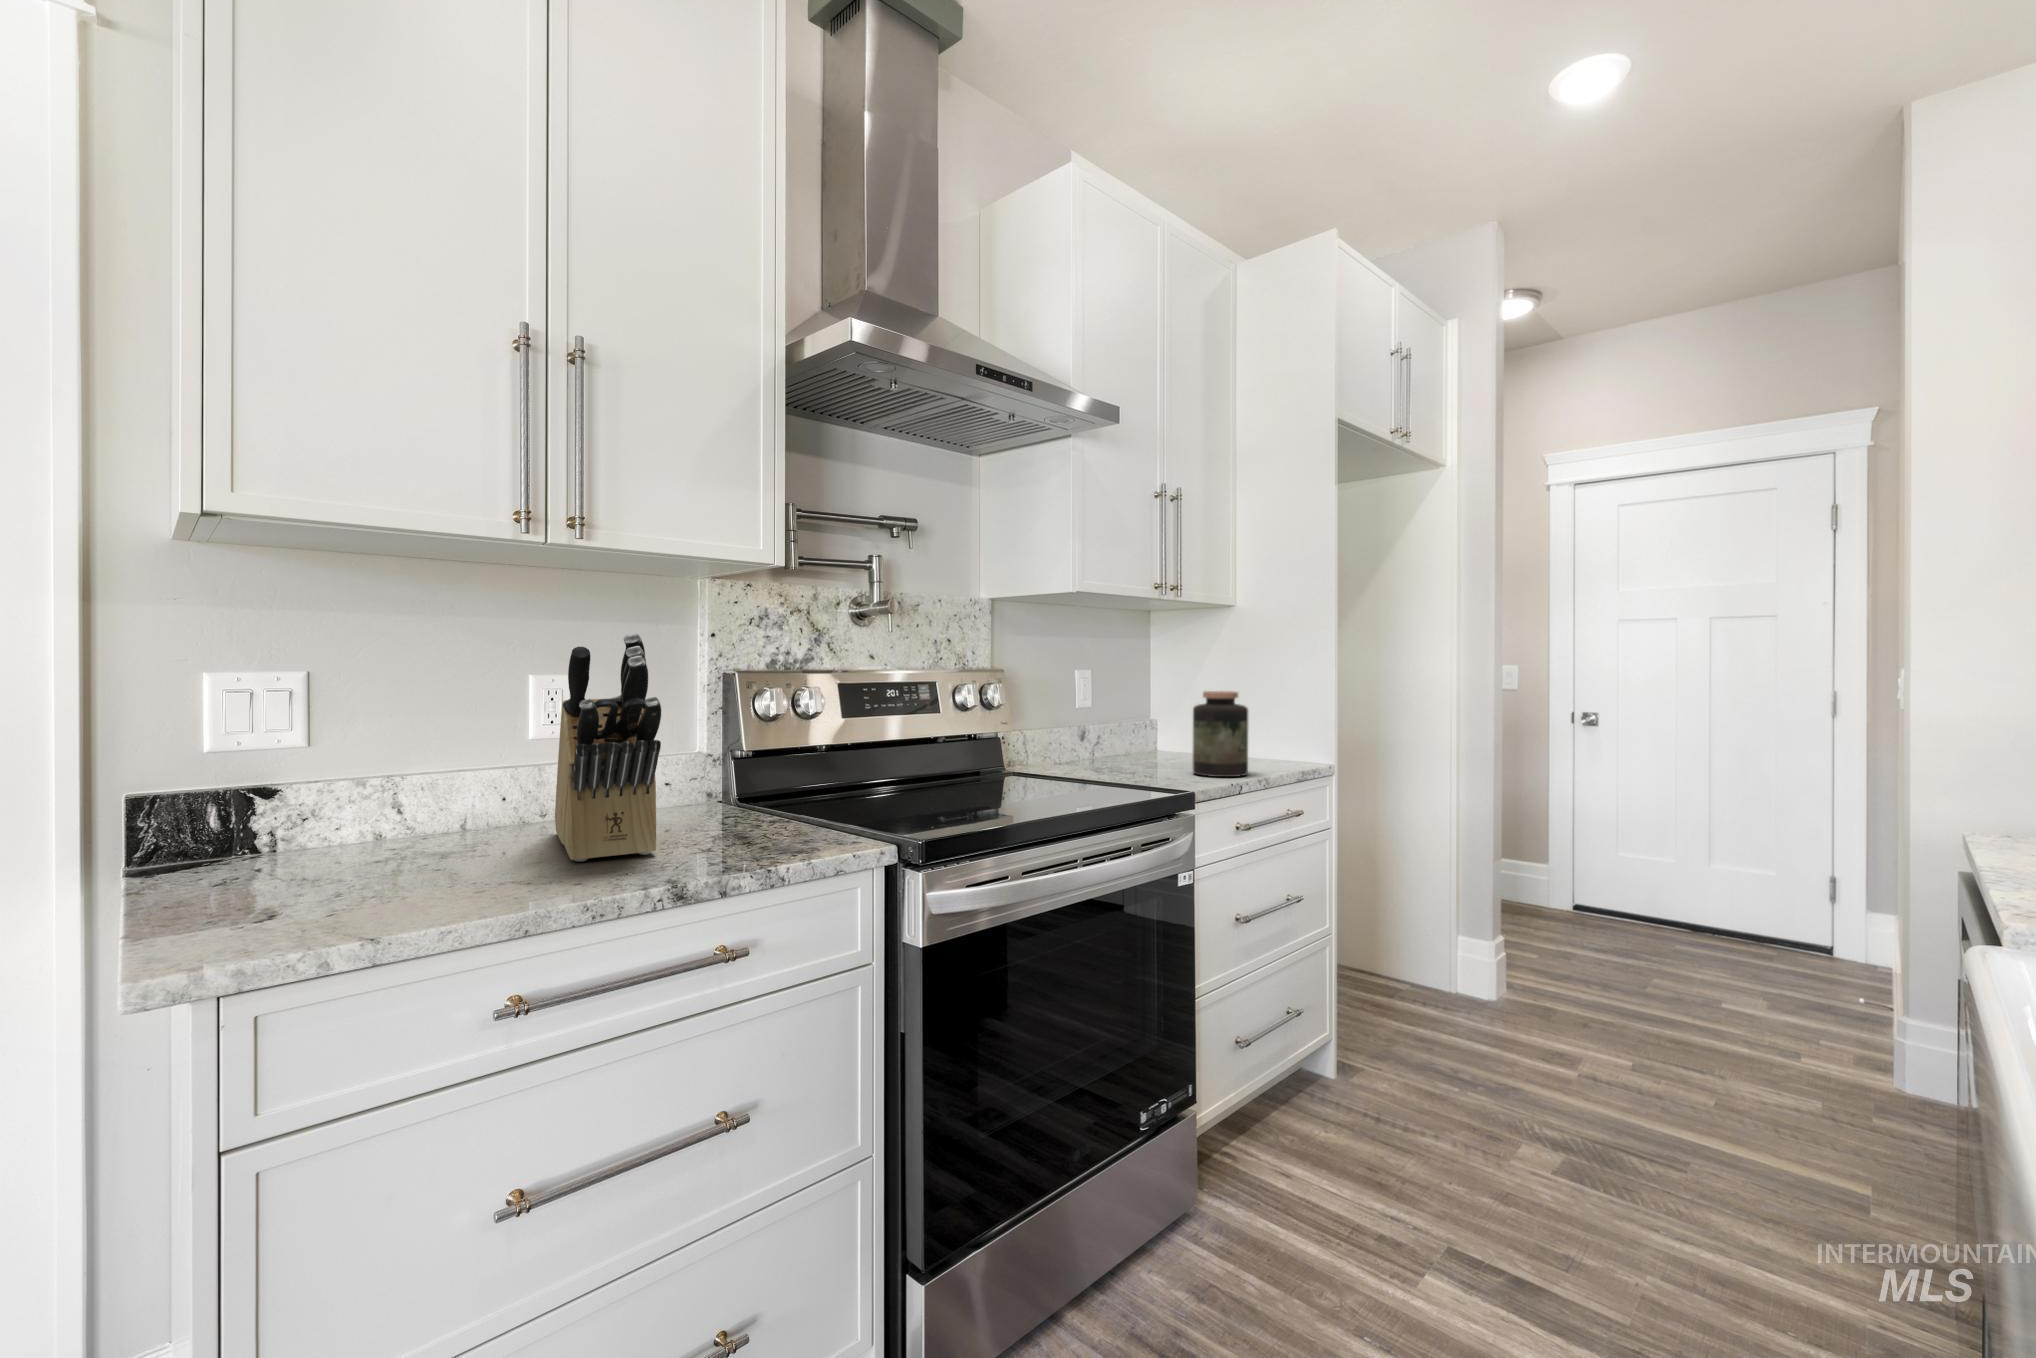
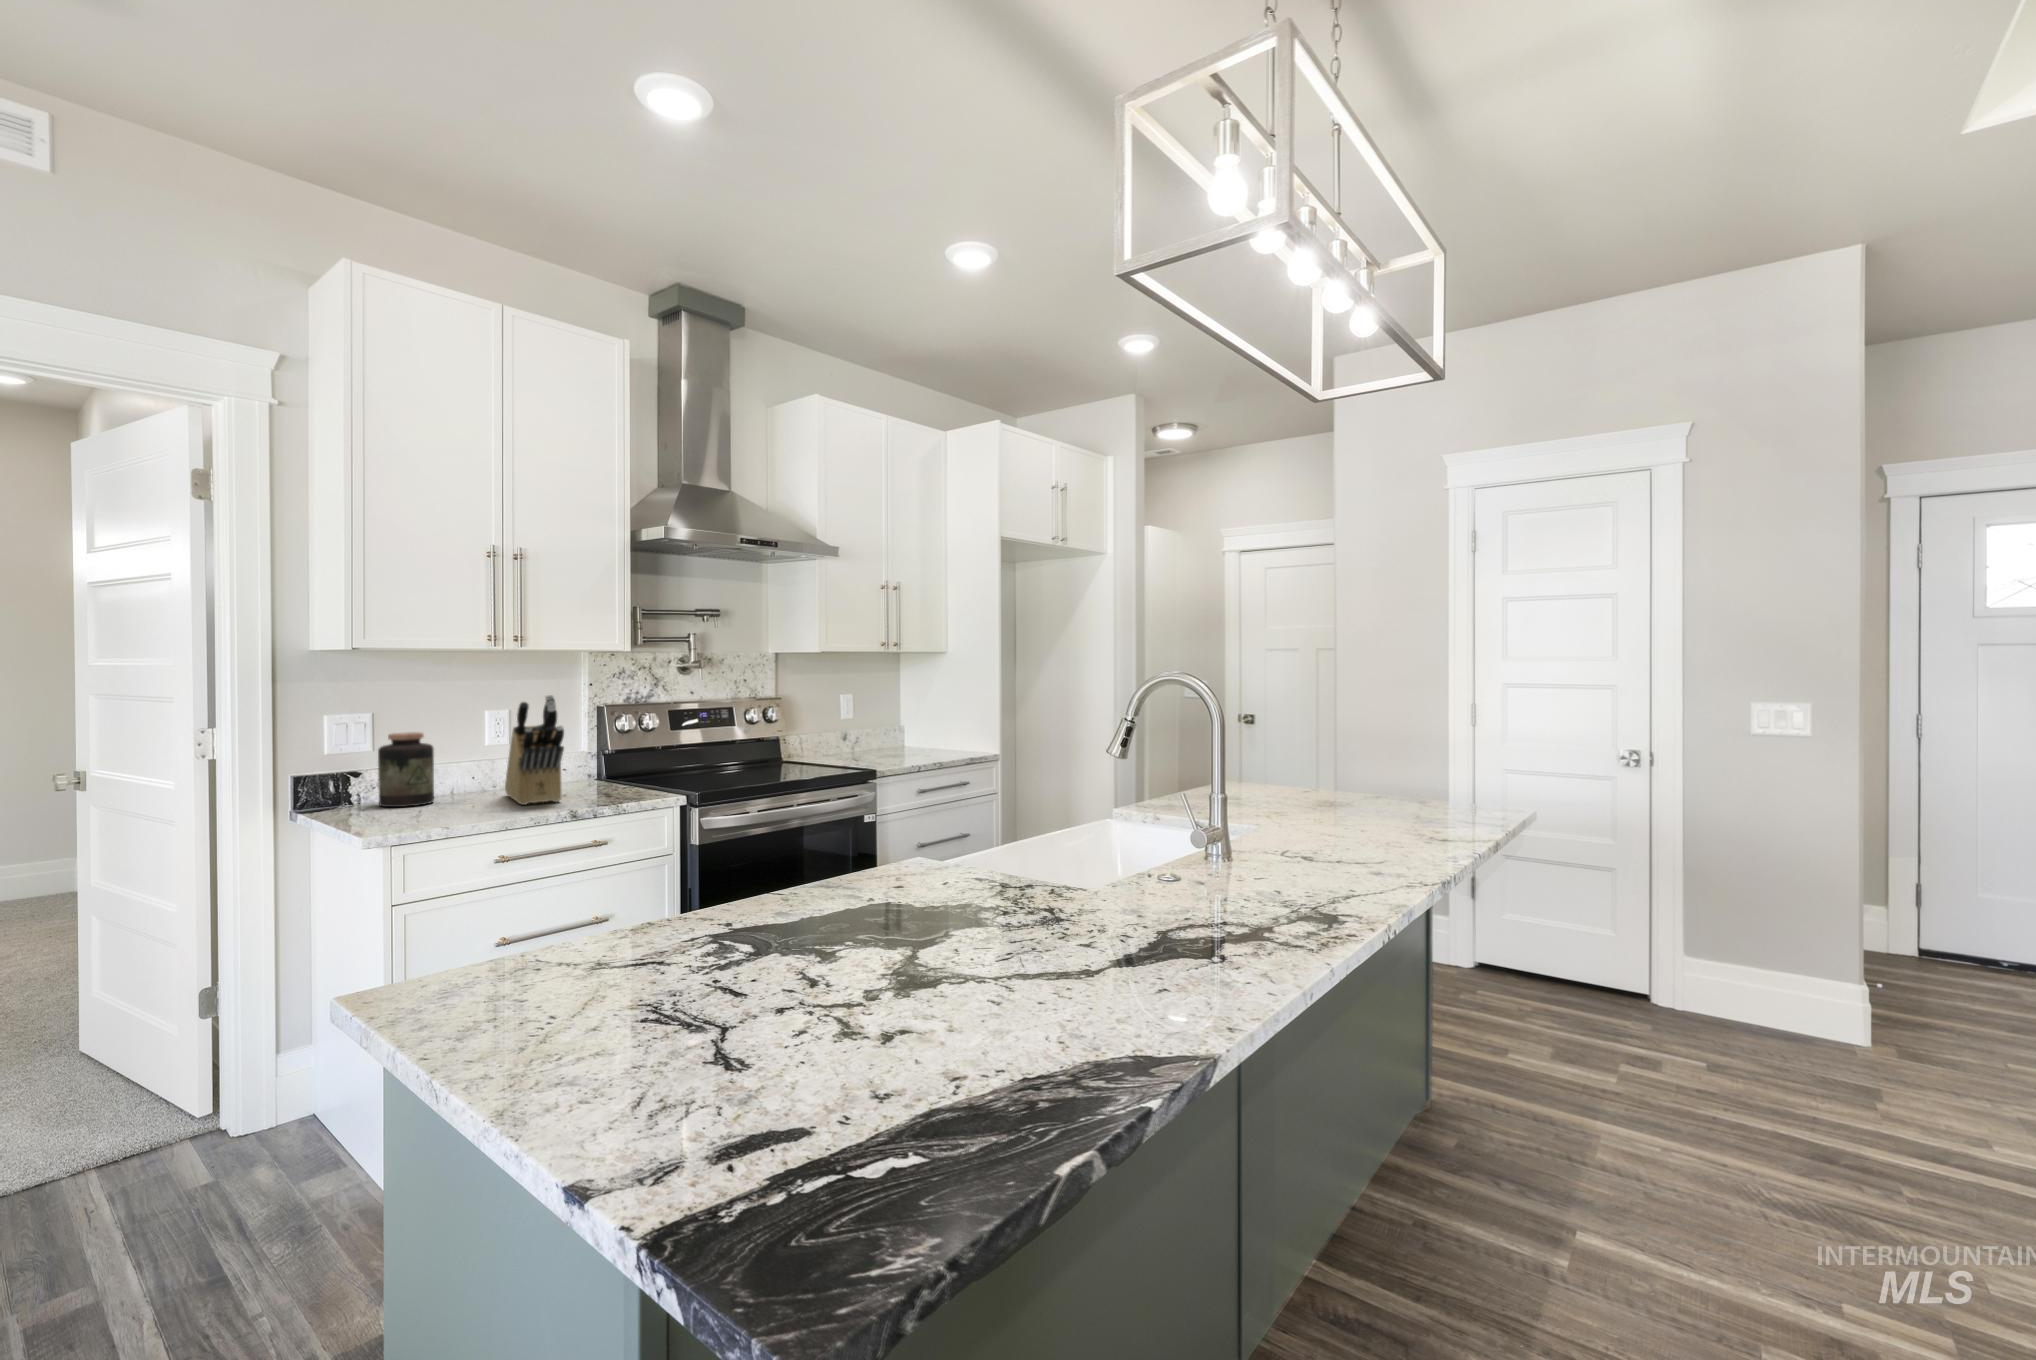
jar: present [1193,691,1248,777] -> present [378,732,434,807]

